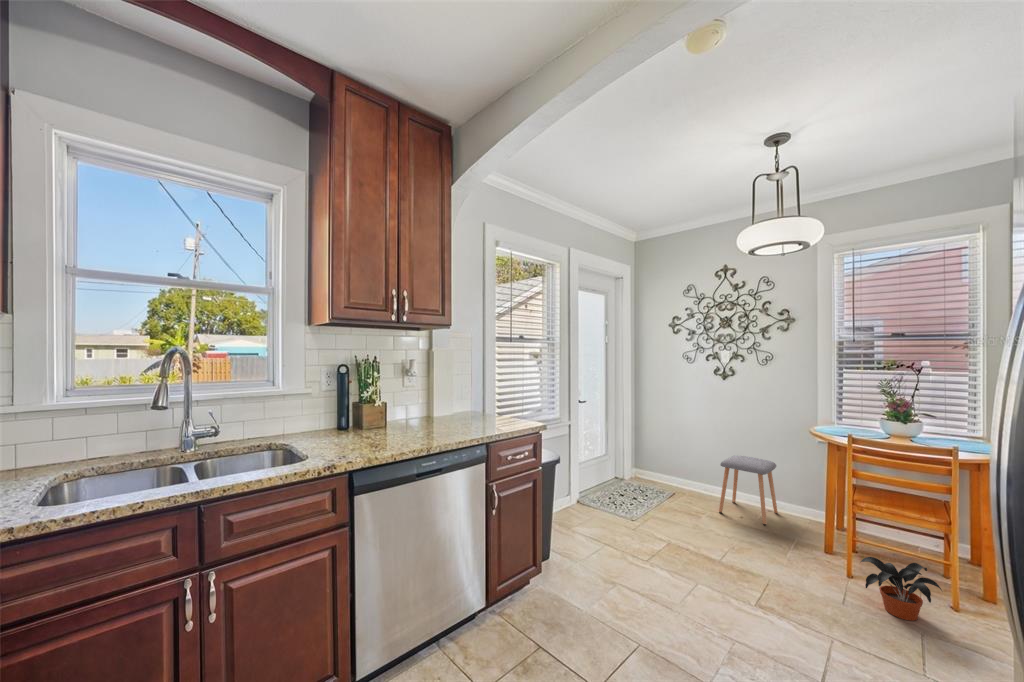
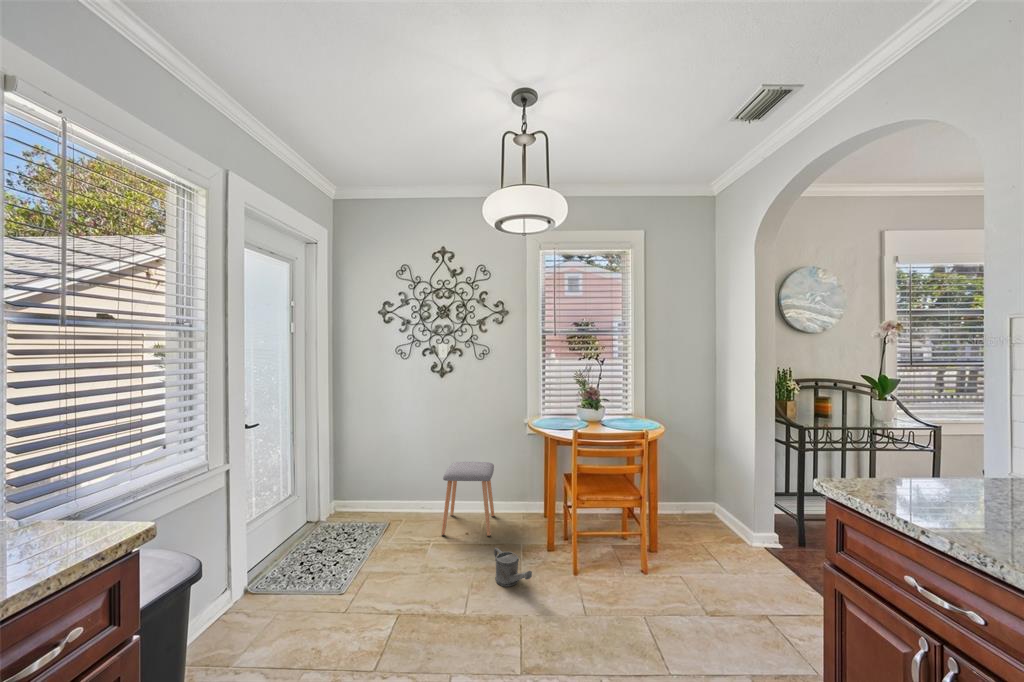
watering can: none [757,527,787,560] -> present [494,548,532,587]
potted plant: present [861,557,941,621] -> none [595,547,658,611]

